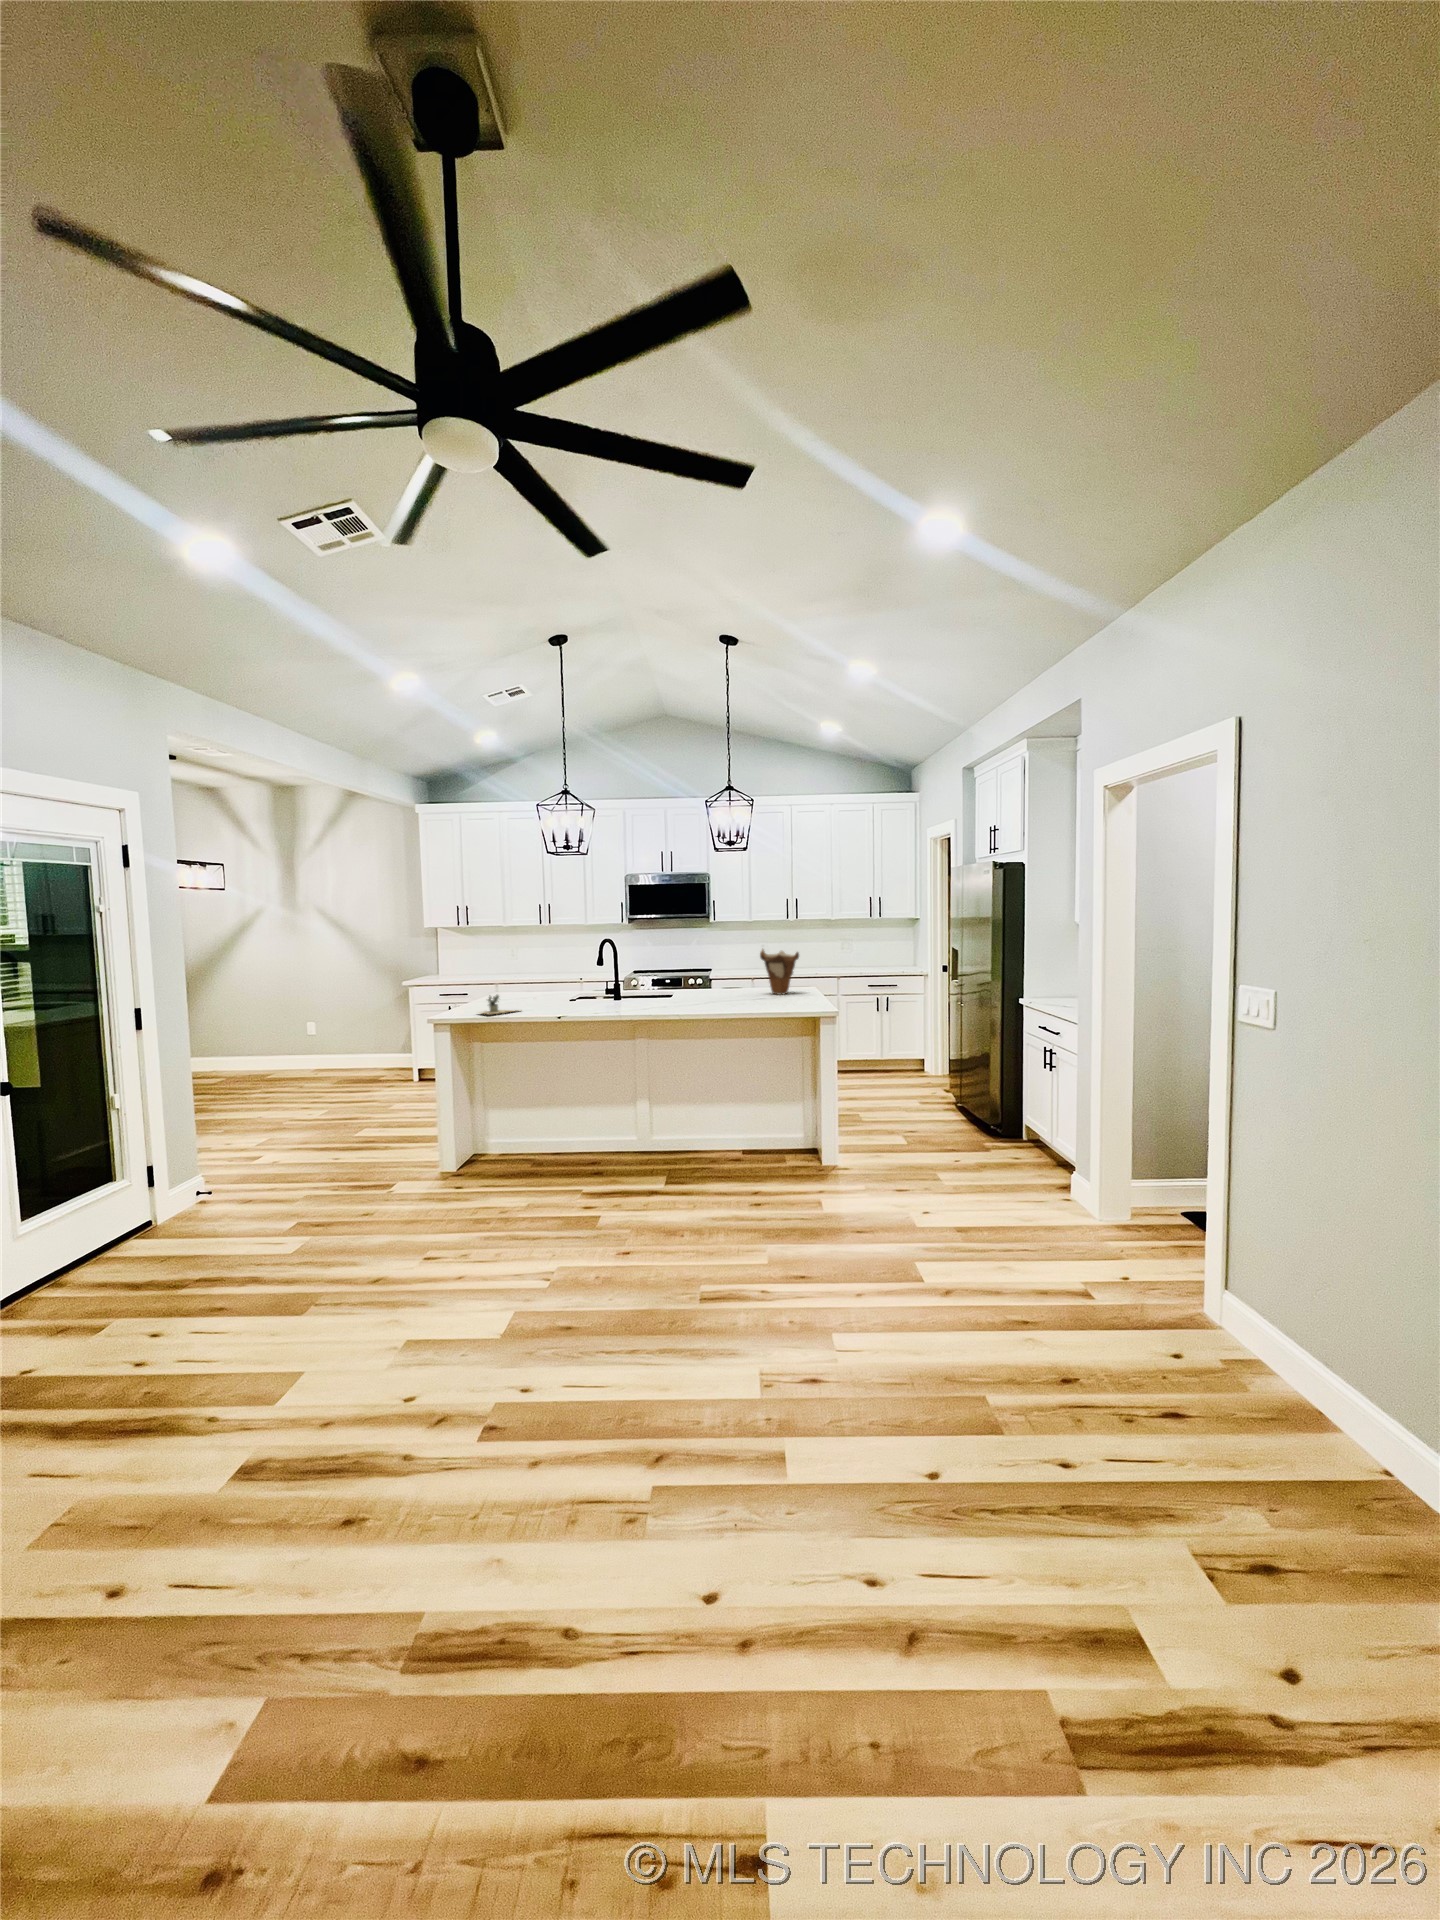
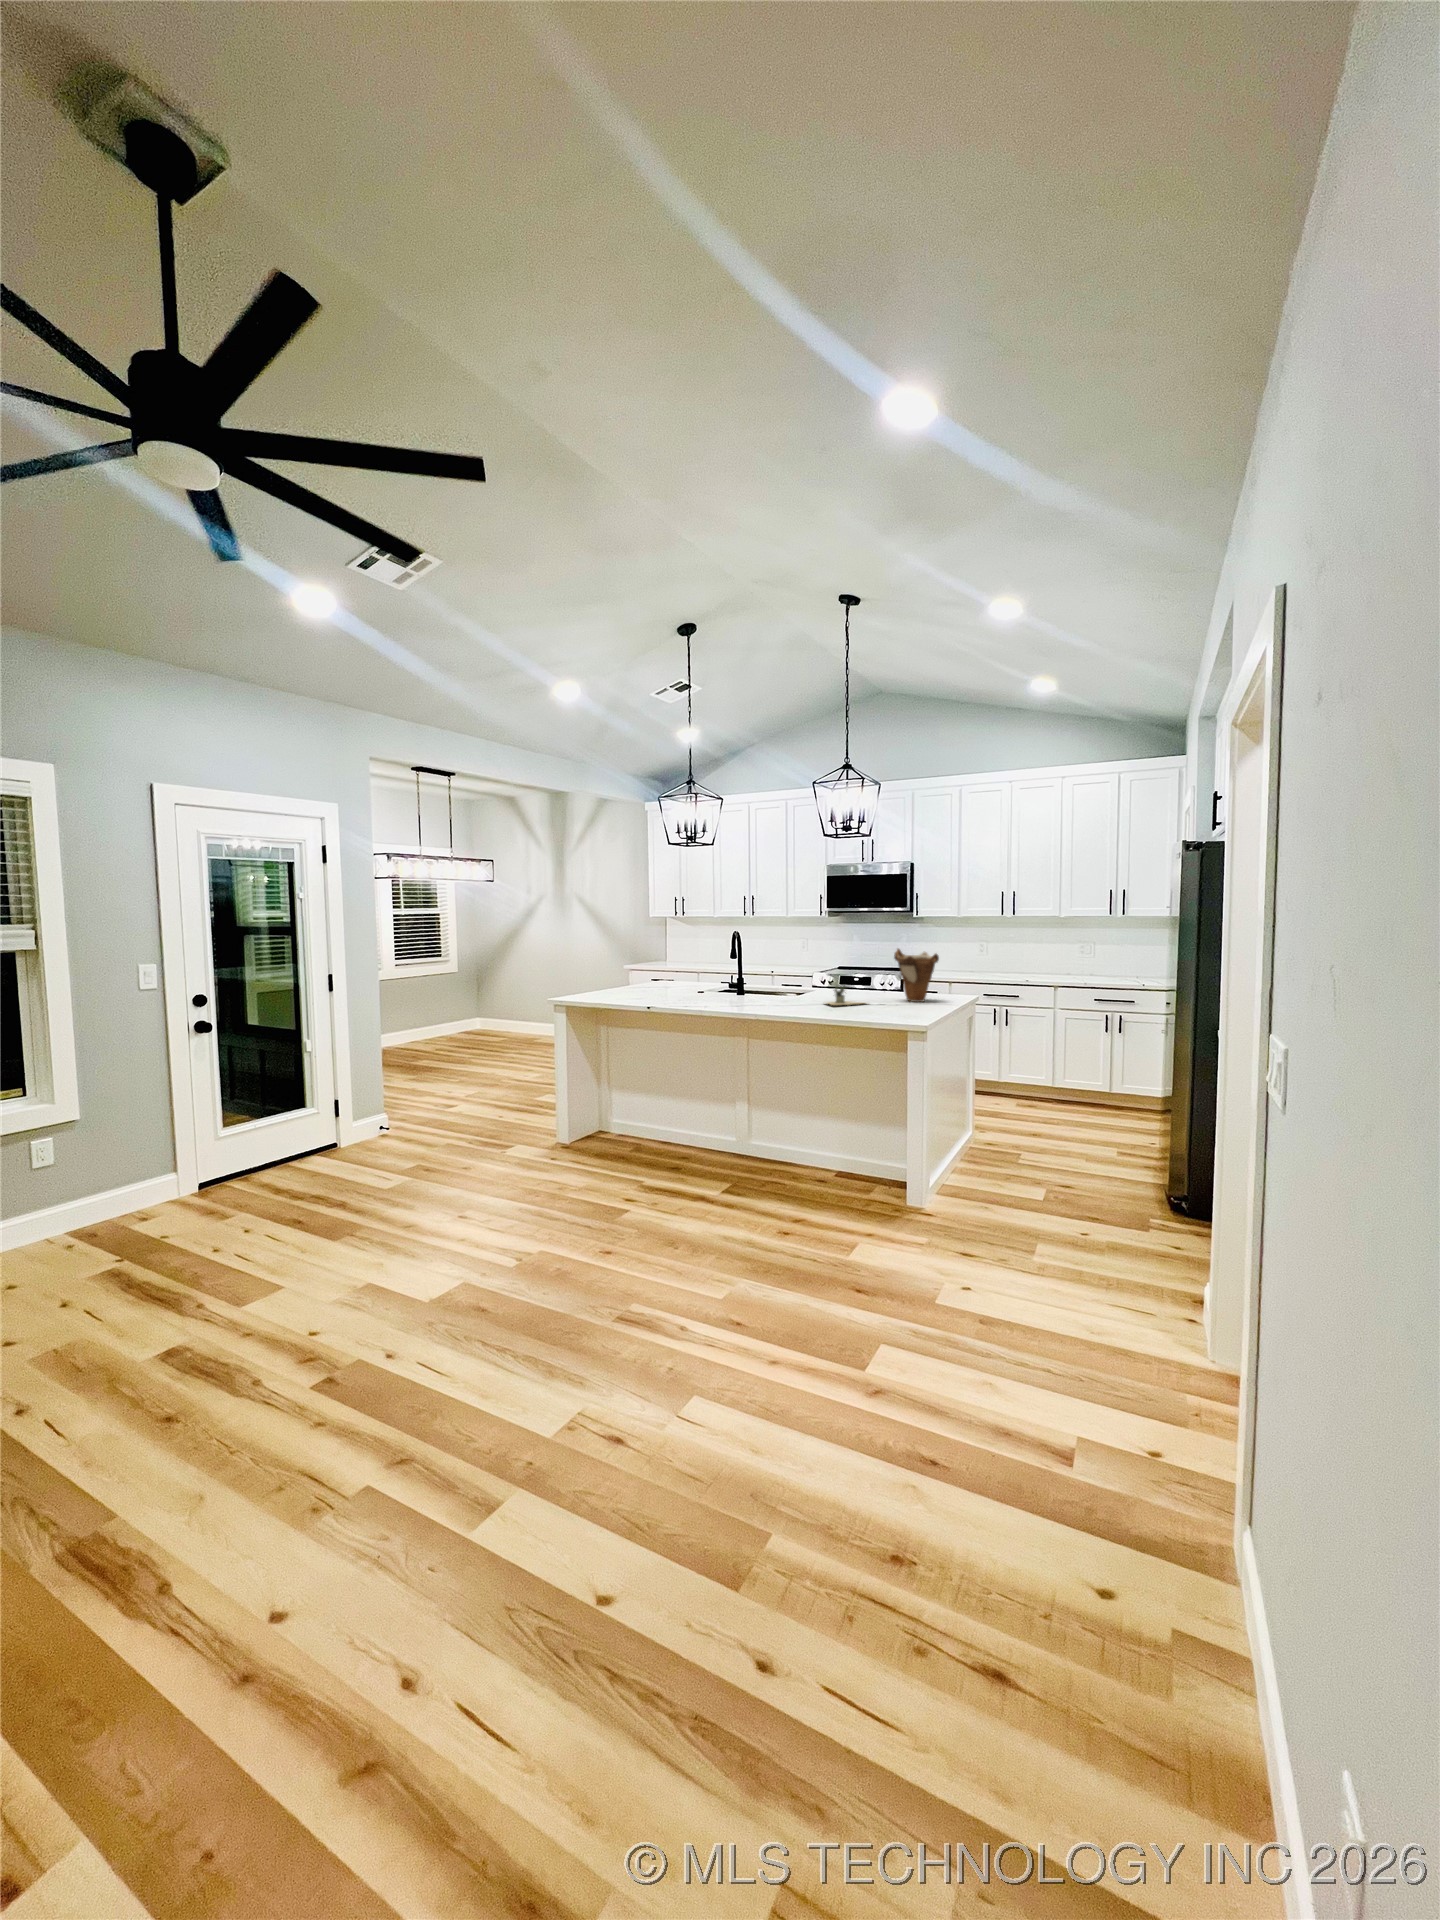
potted plant: present [483,995,512,1014] -> present [827,985,861,1005]

